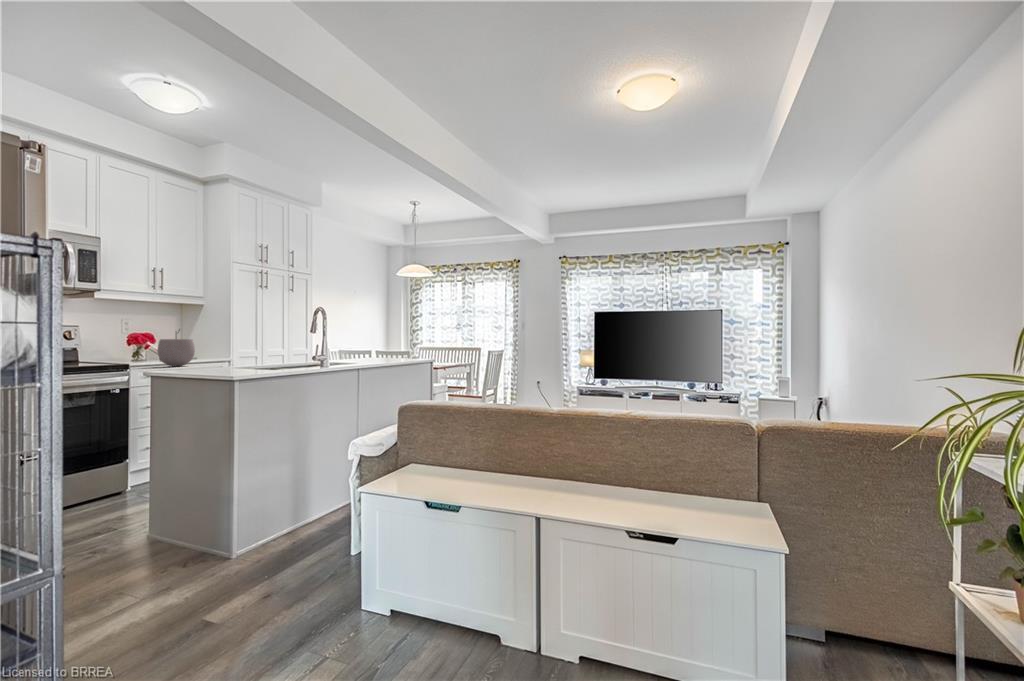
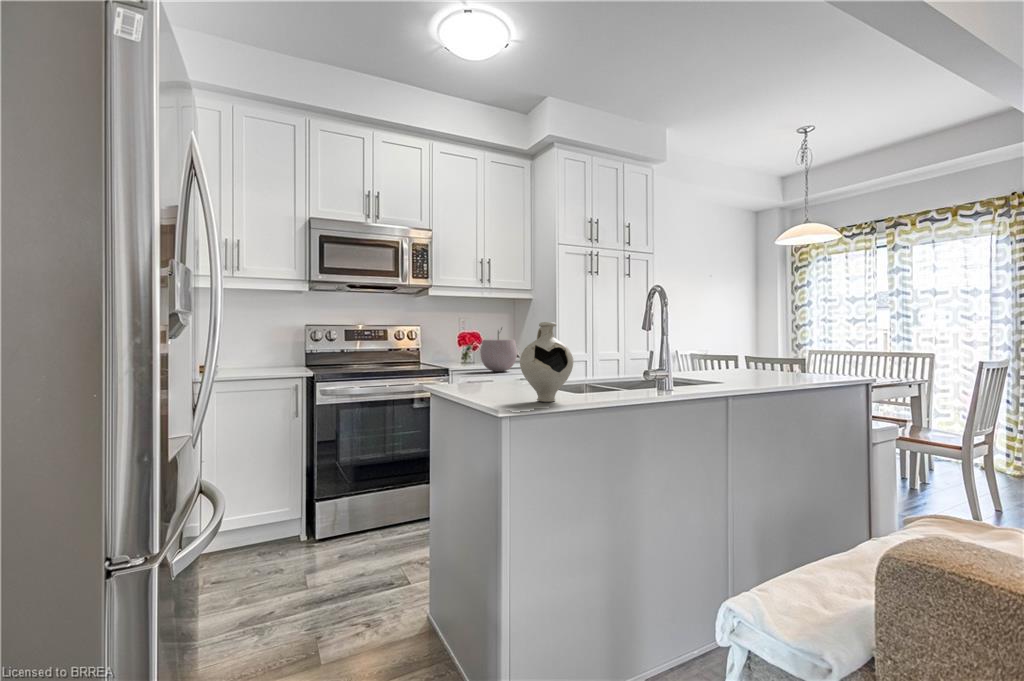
decorative vase: none [235,328,270,374] -> present [520,322,573,402]

